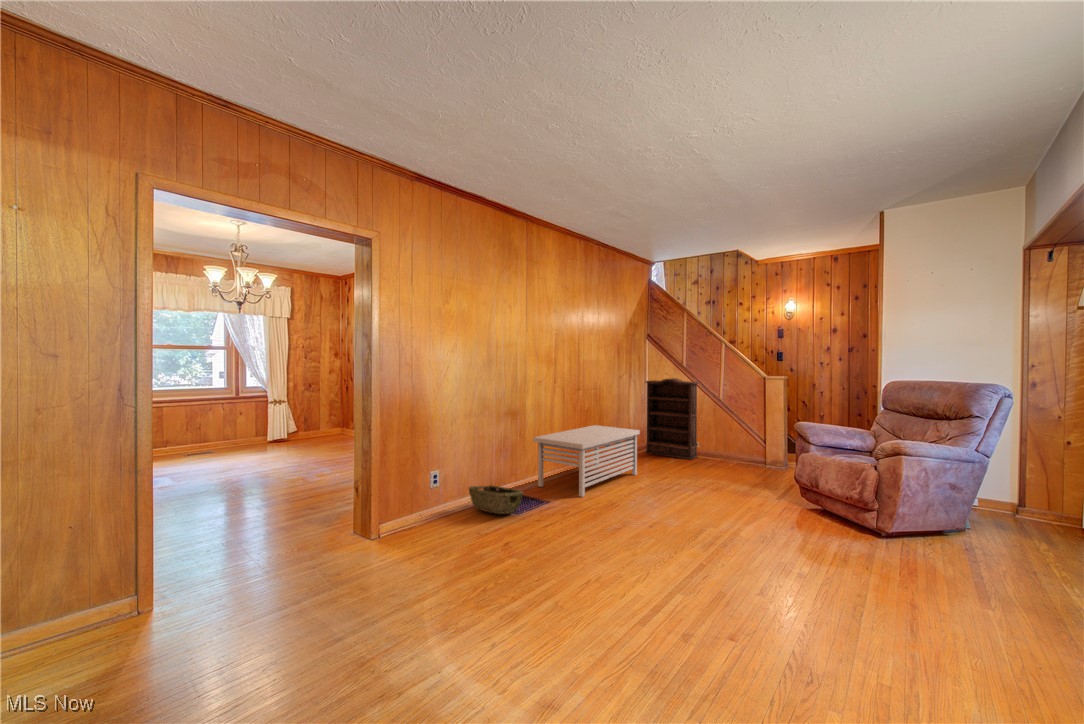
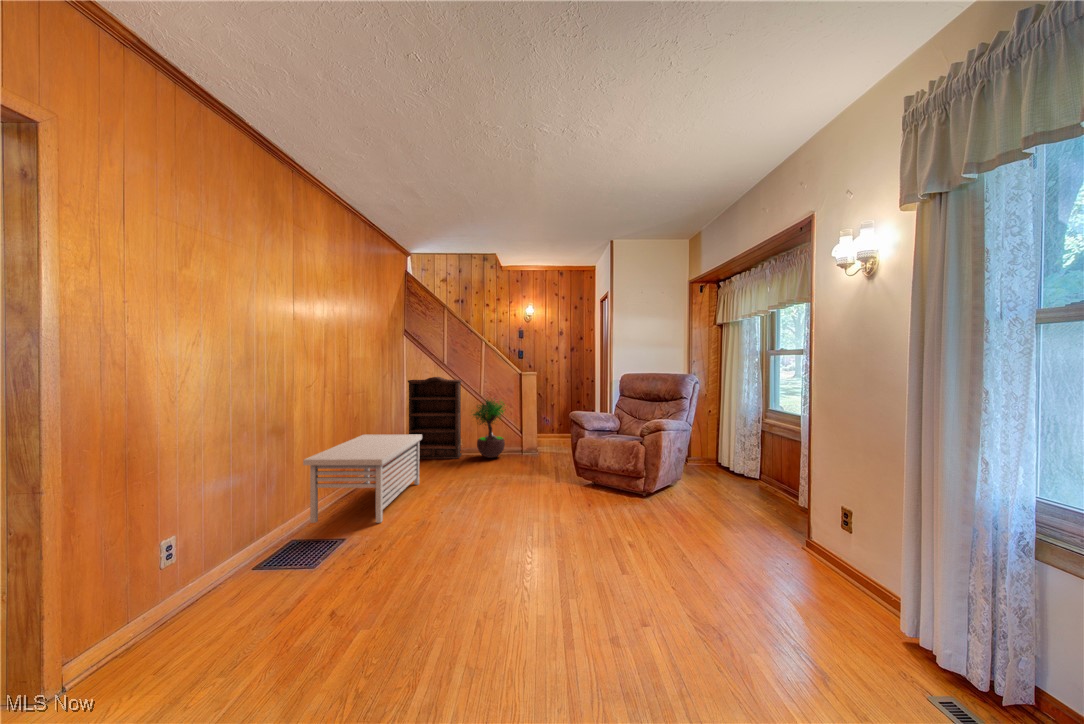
potted tree: none [701,397,743,464] -> present [473,400,506,458]
woven basket: present [469,485,523,514] -> none [225,534,320,578]

